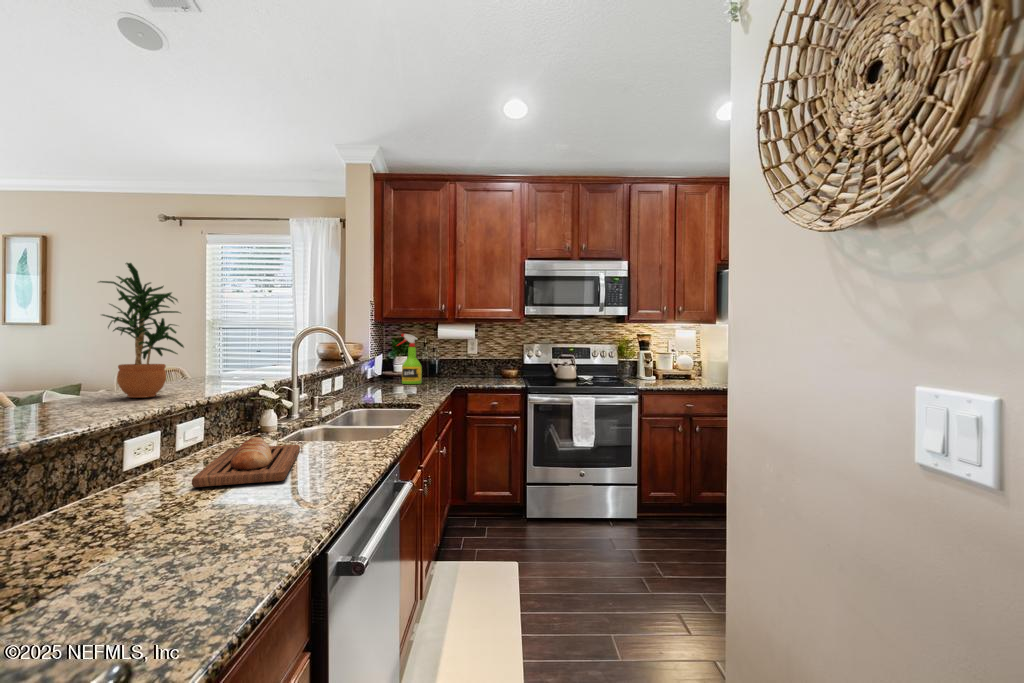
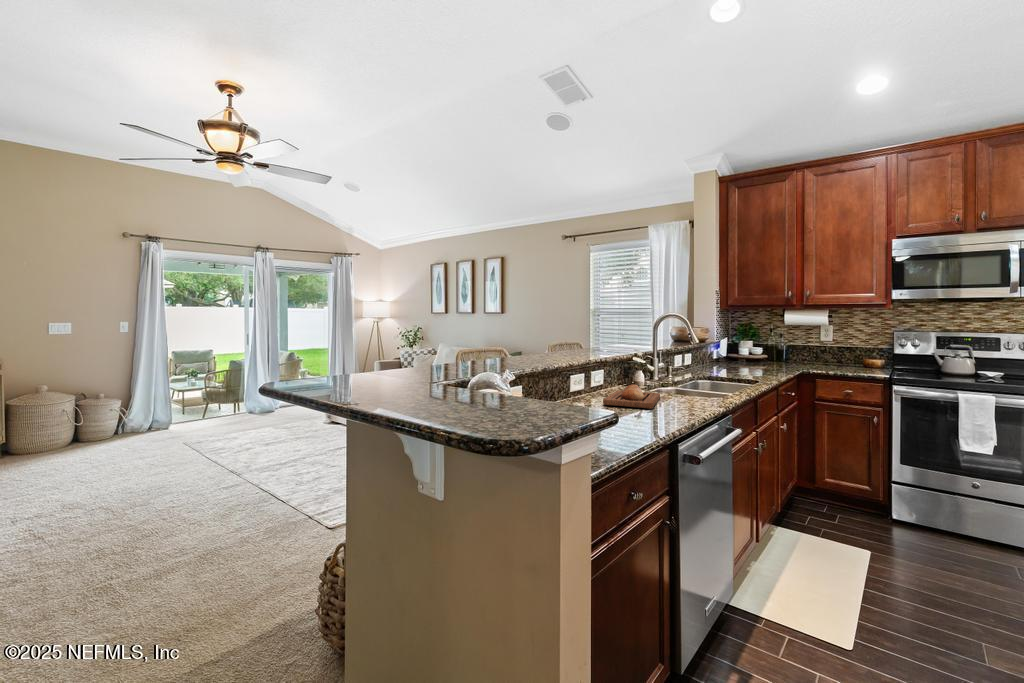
potted plant: present [100,263,184,398] -> none [553,278,593,356]
spray bottle: present [398,334,422,384] -> none [740,320,765,366]

